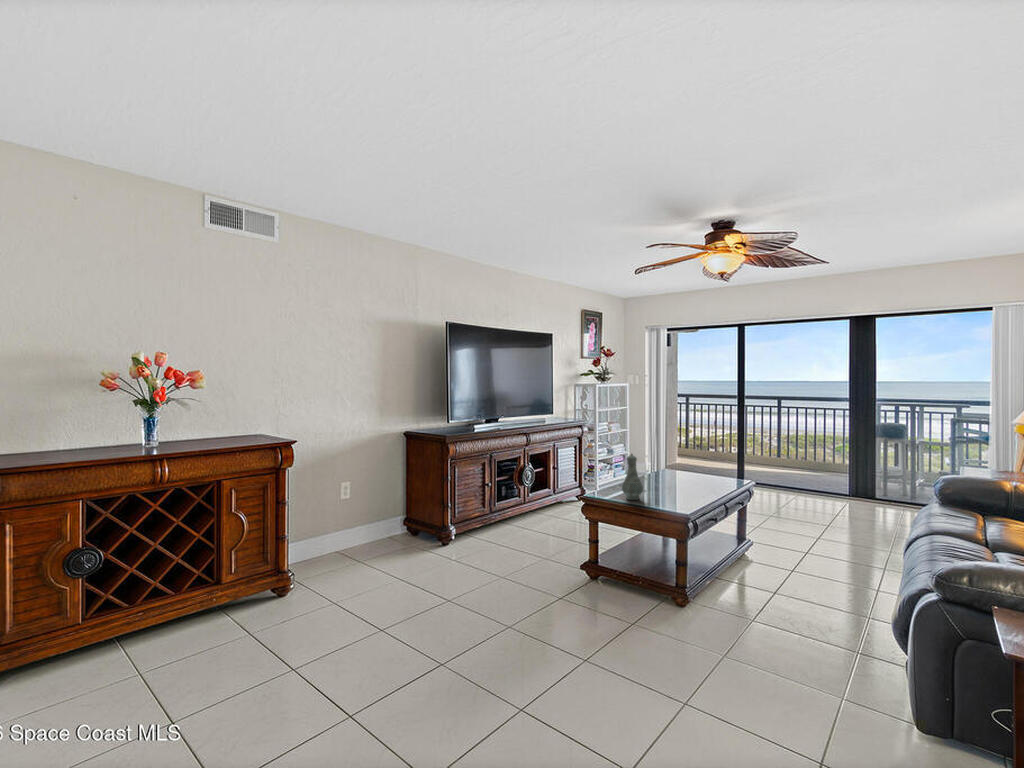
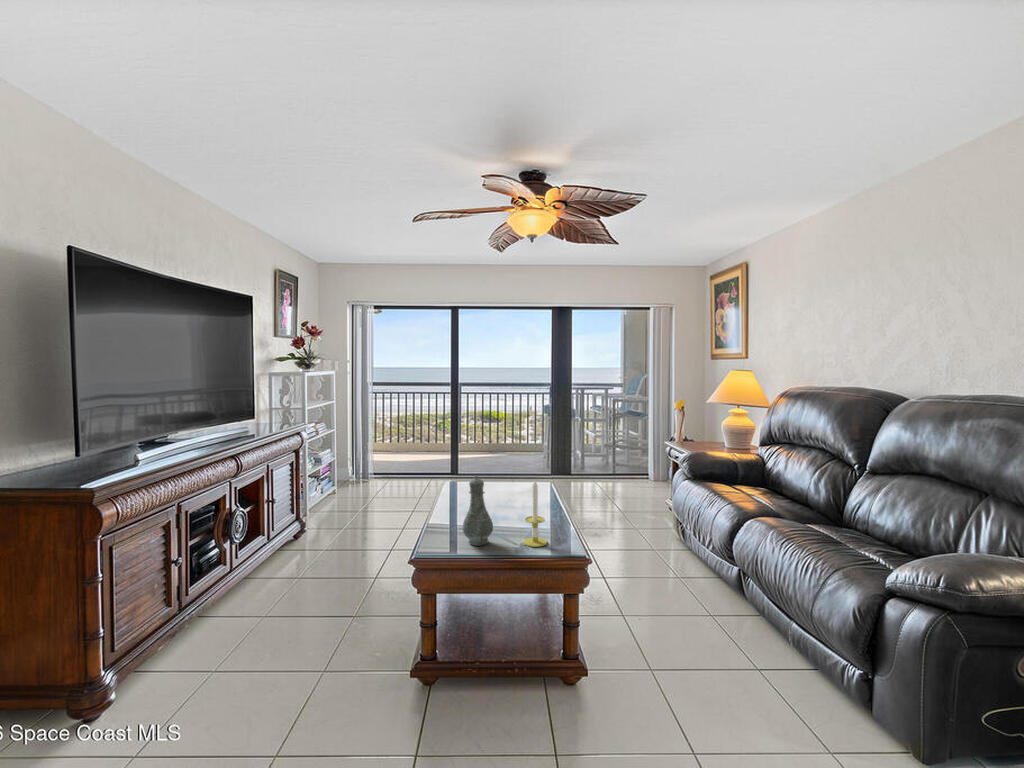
candle: none [661,460,678,508] -> present [523,481,547,547]

